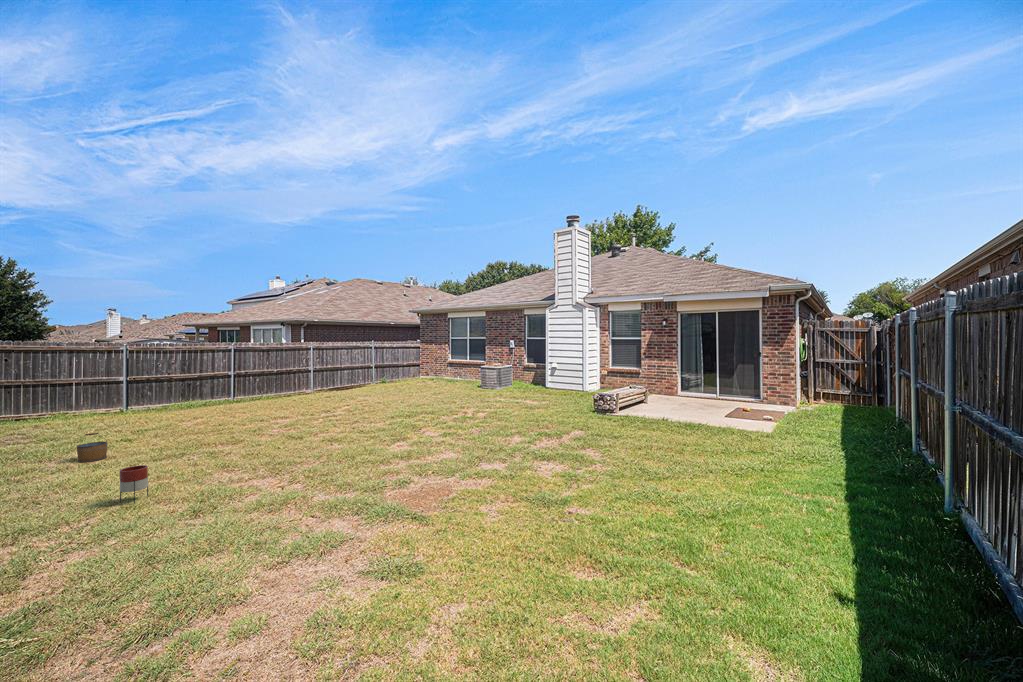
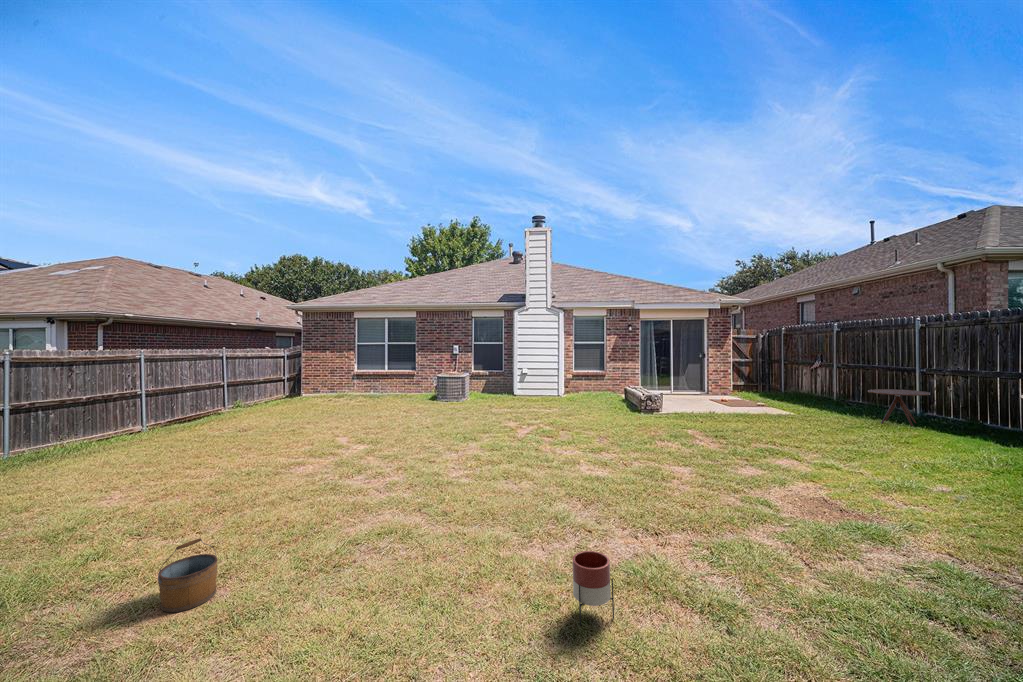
round table: none [832,410,923,468] -> present [868,389,930,426]

